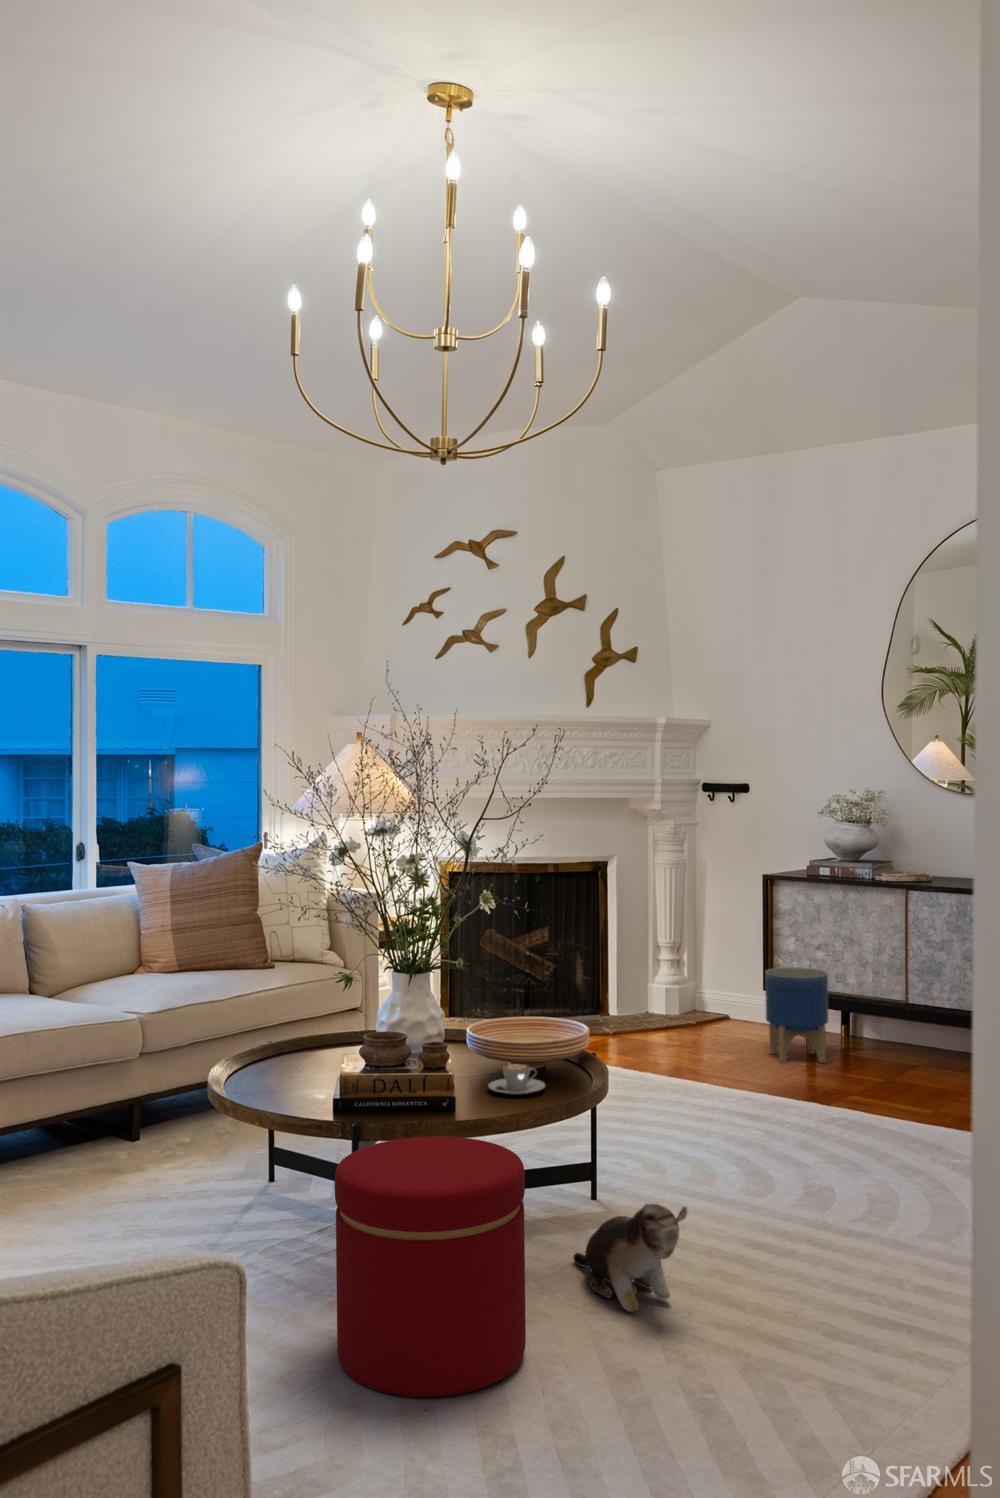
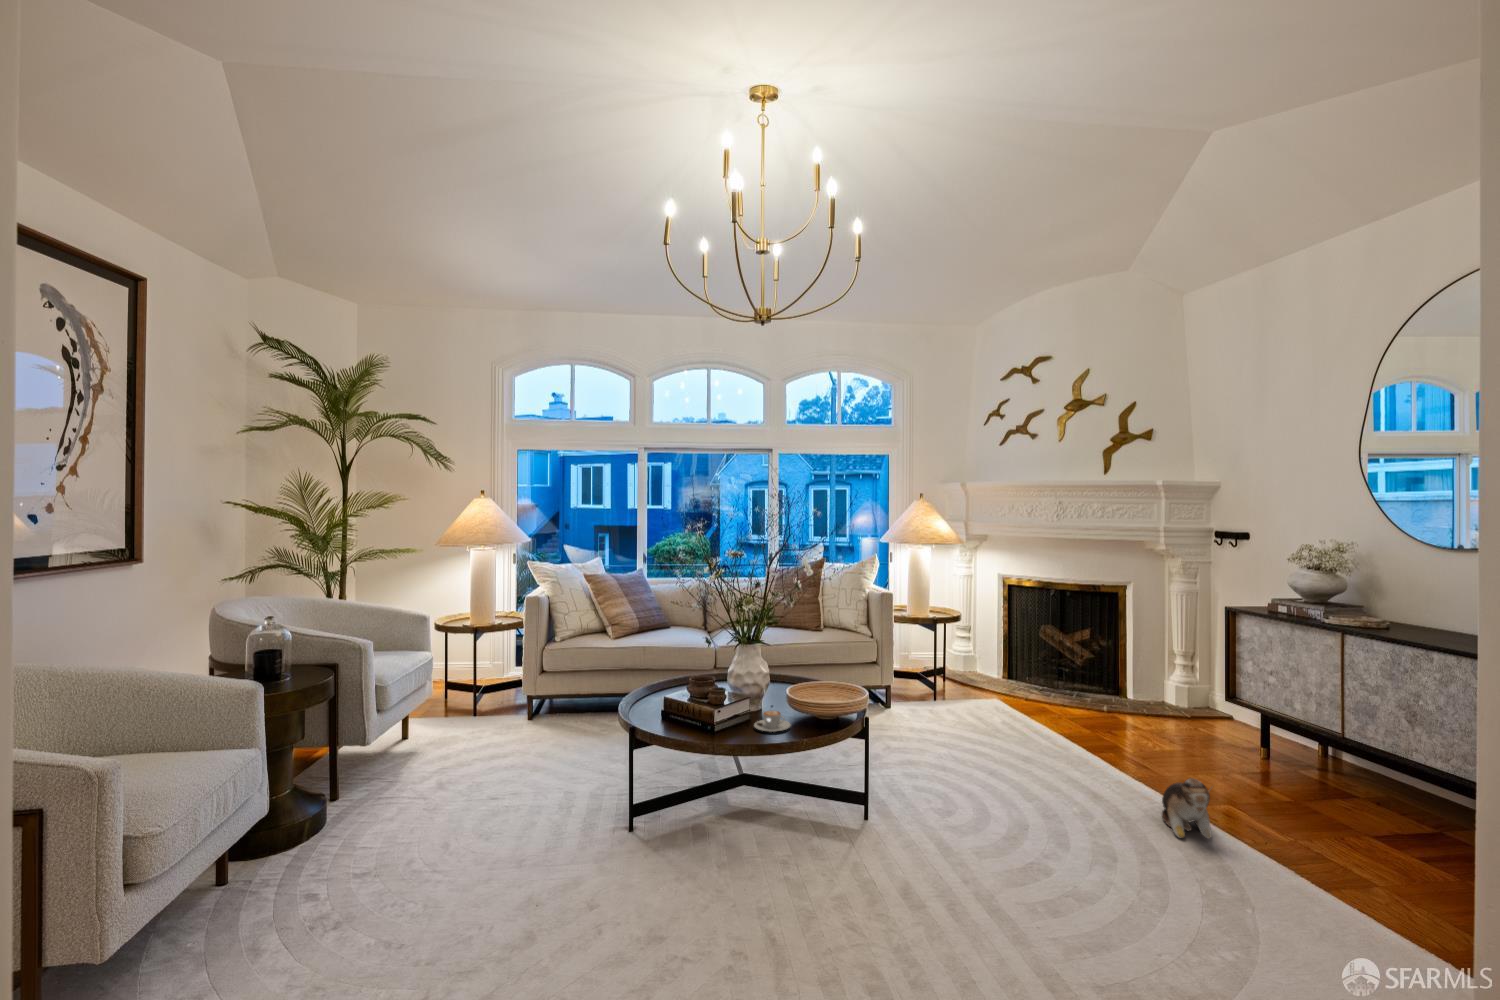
planter: present [765,967,828,1063] -> none [1203,684,1268,773]
ottoman: present [335,1136,526,1397] -> none [548,738,663,900]
plush toy: present [573,1204,687,1312] -> present [1162,778,1212,838]

